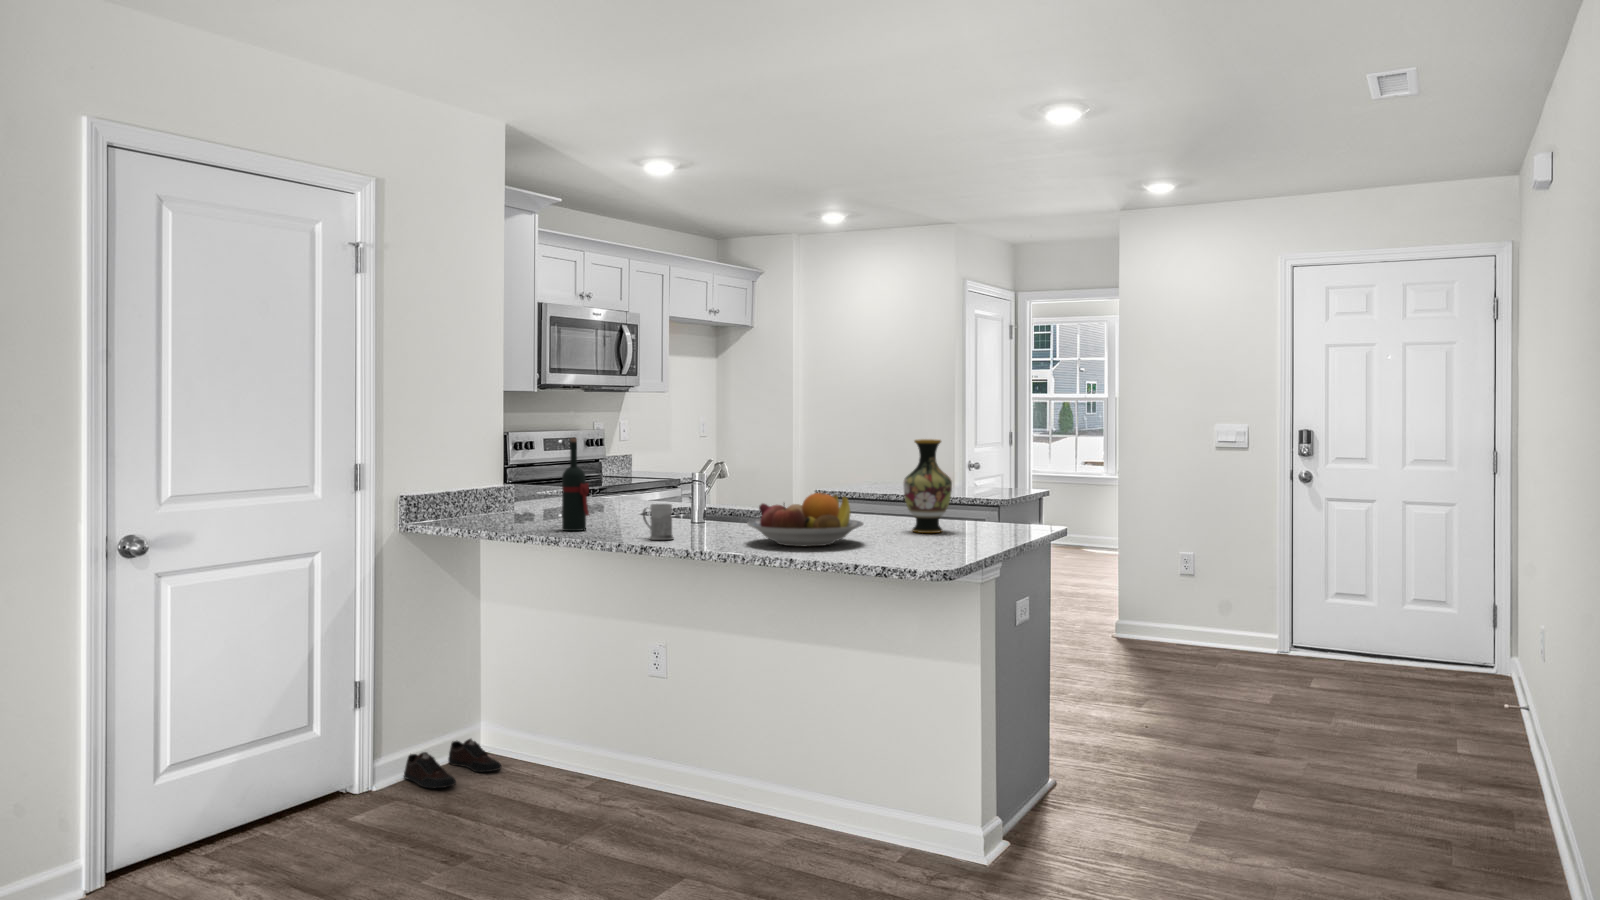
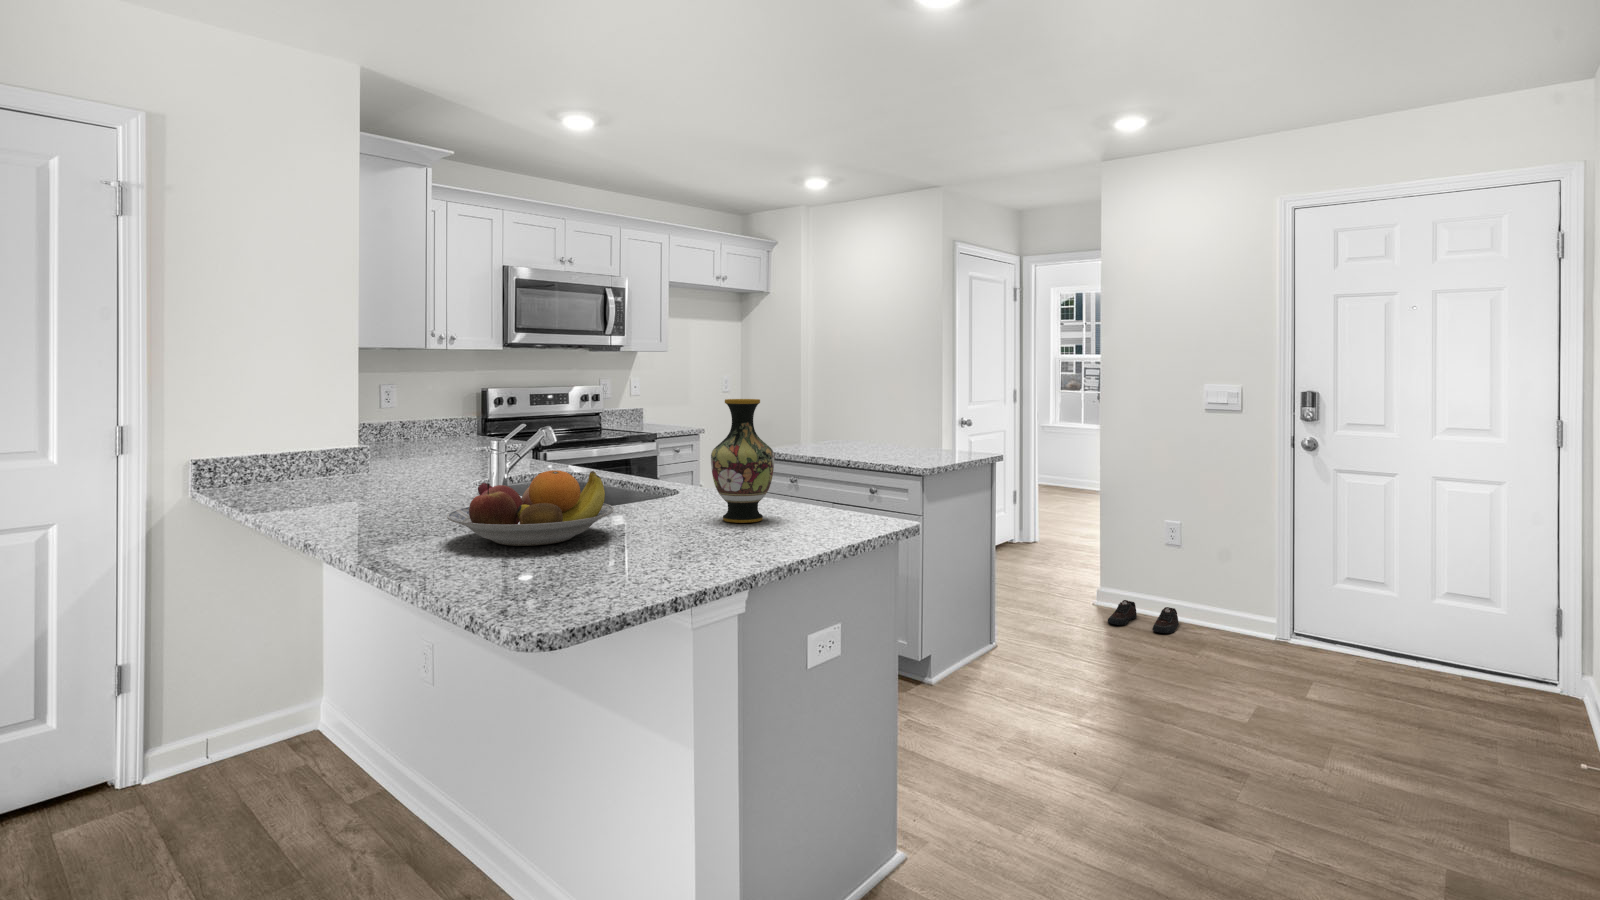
wine bottle: present [562,438,589,531] -> none [313,395,348,507]
mug: present [642,504,673,540] -> none [362,479,397,527]
shoe: present [404,739,501,788] -> present [1107,600,1178,633]

